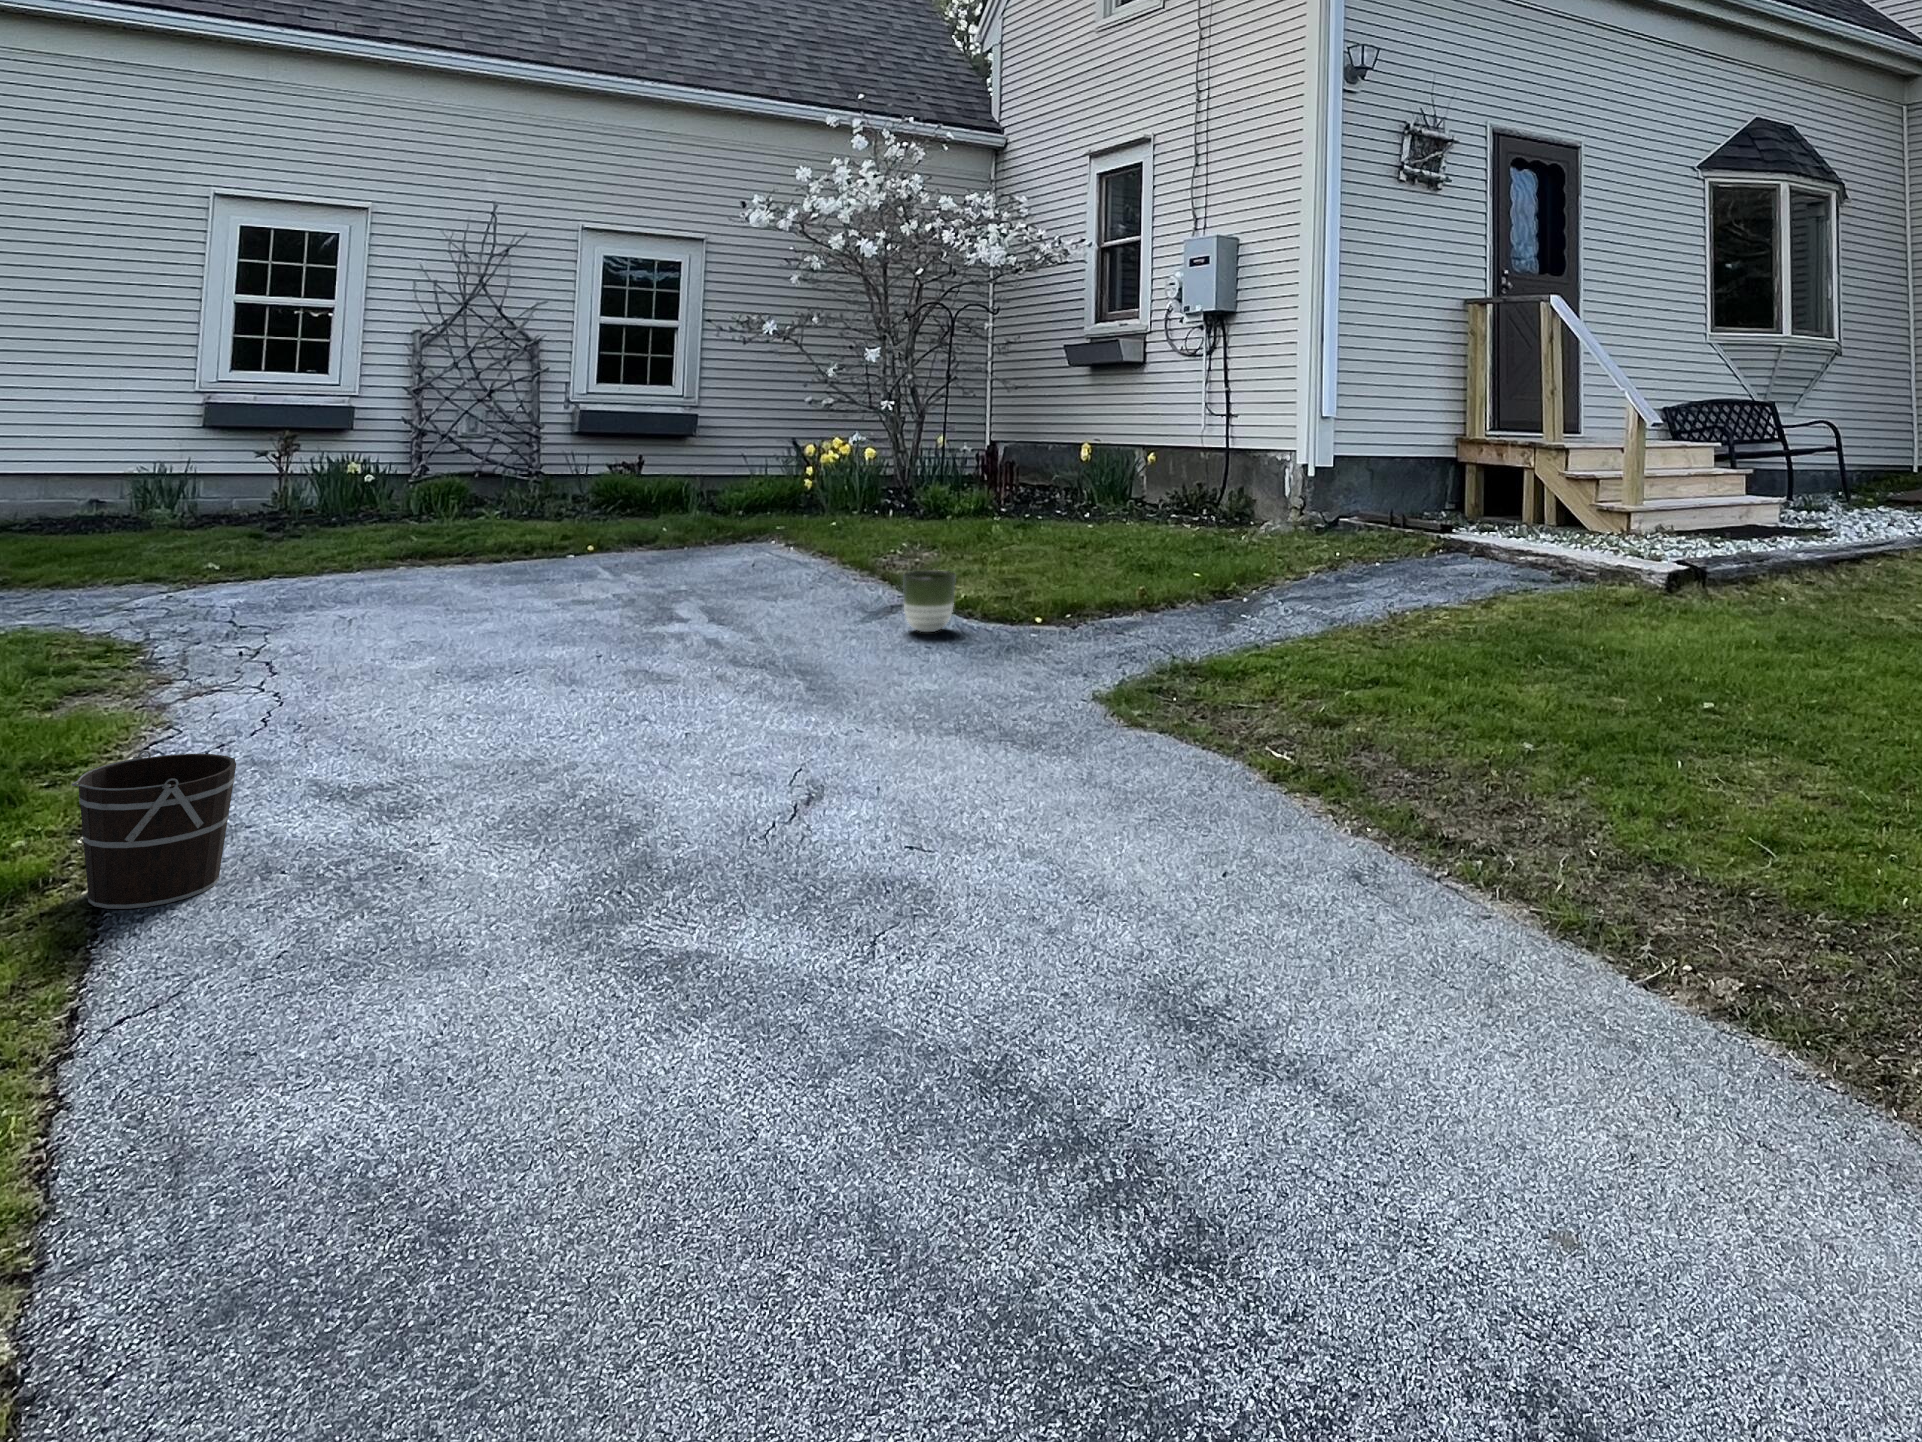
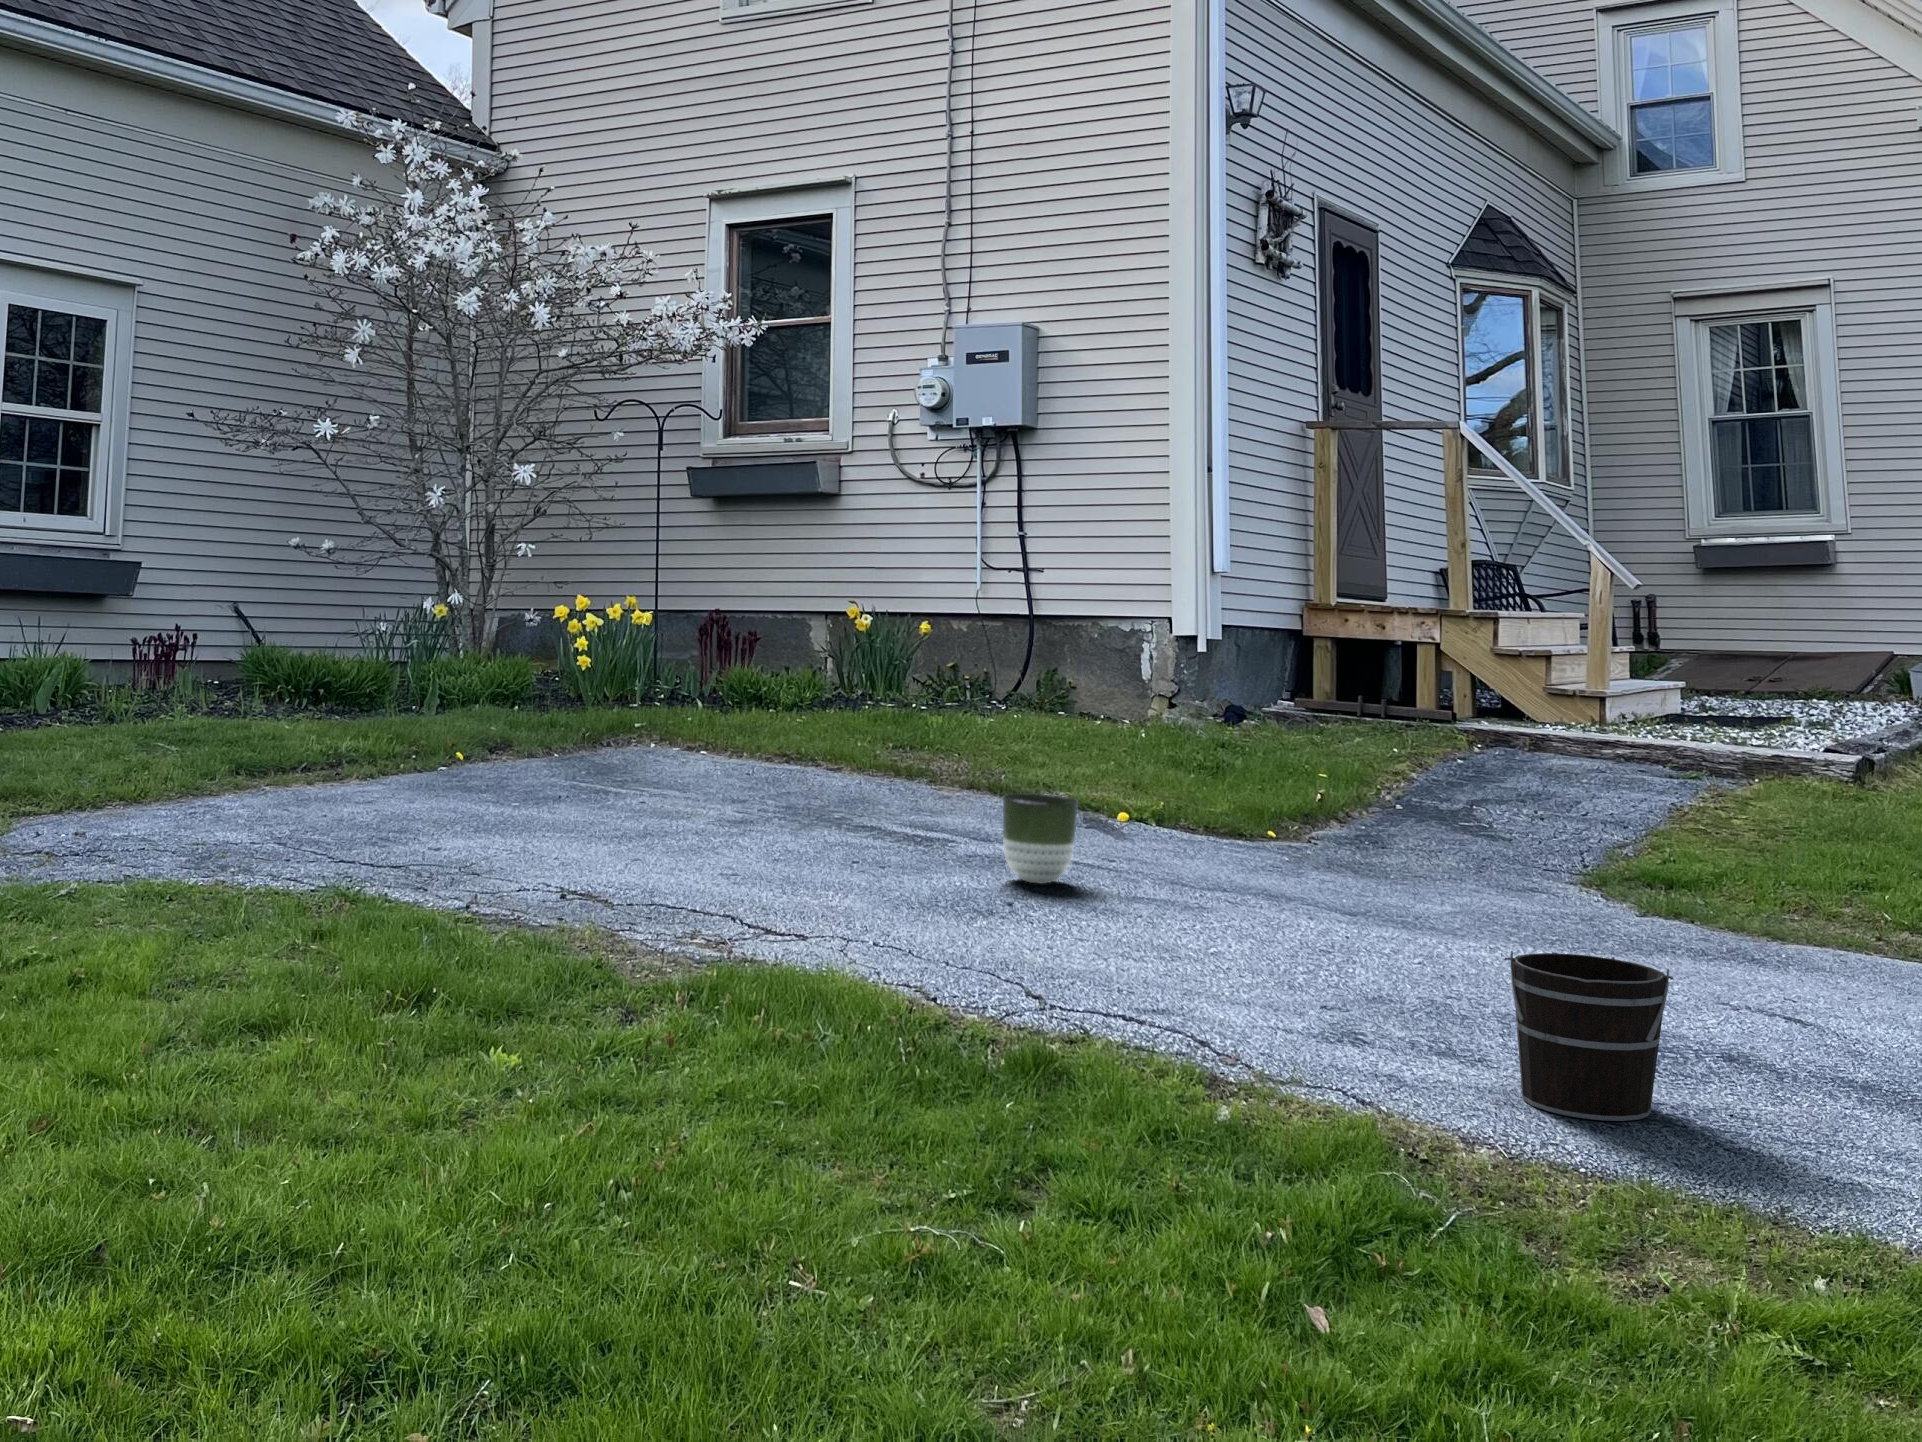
planter: present [903,570,956,632] -> present [1003,794,1078,884]

